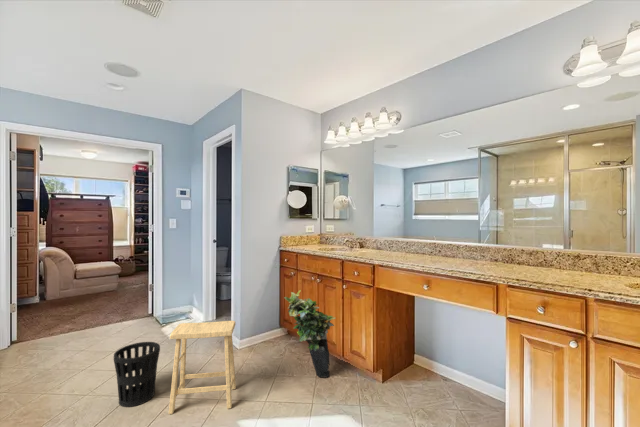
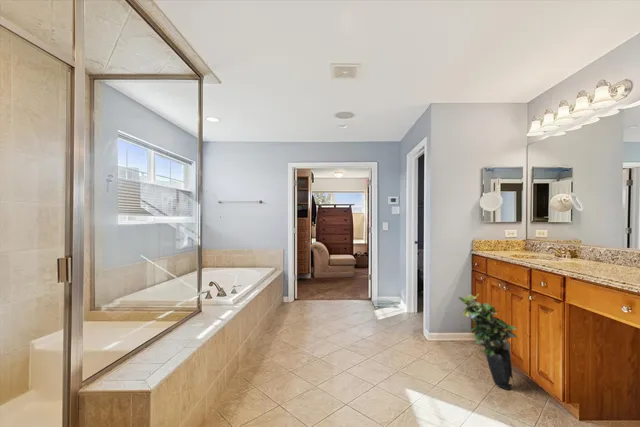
footstool: present [169,321,236,414] -> none [360,302,413,377]
wastebasket: present [114,342,160,407] -> none [332,311,359,353]

